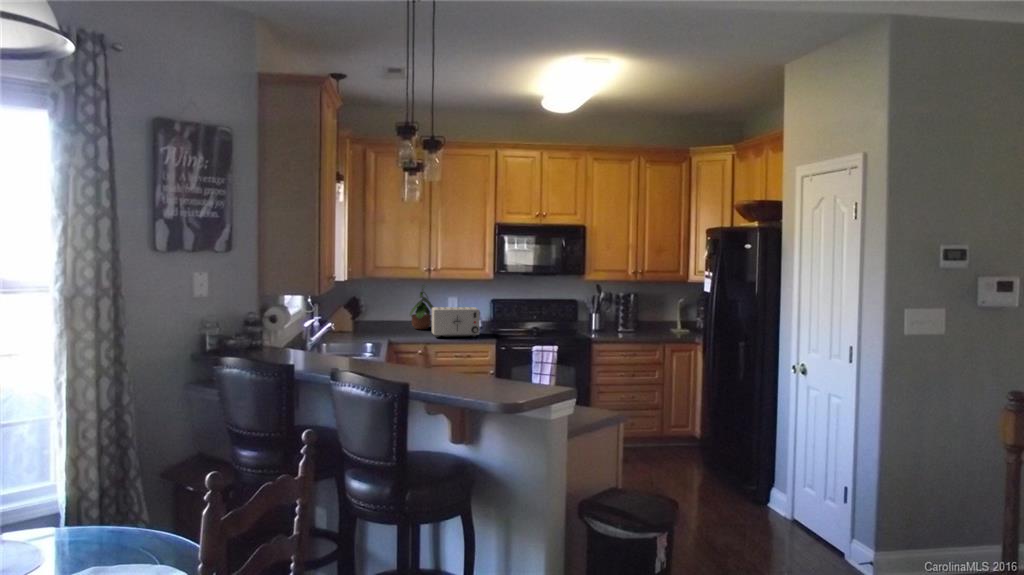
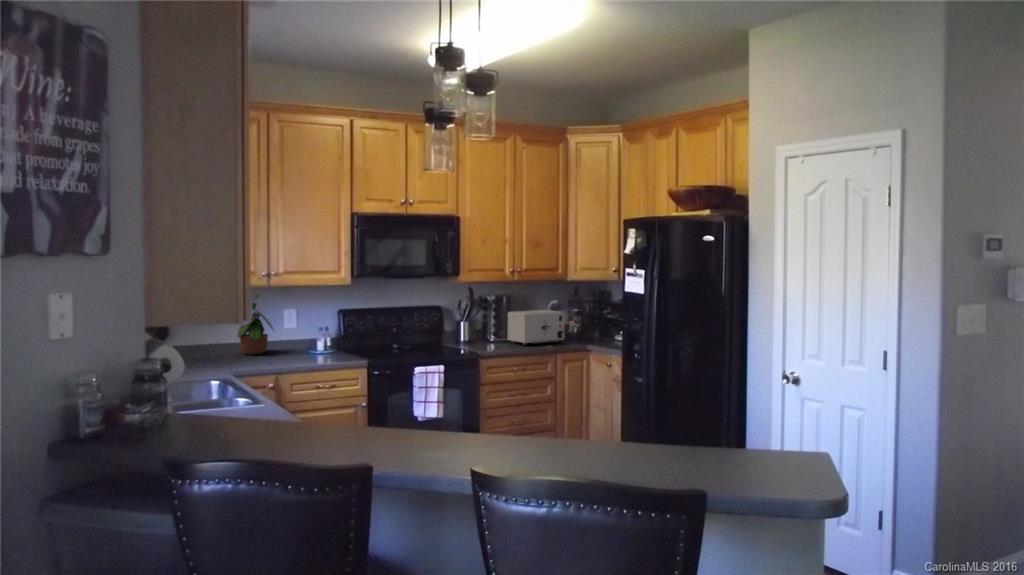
toaster: present [432,307,480,337] -> present [507,310,565,345]

